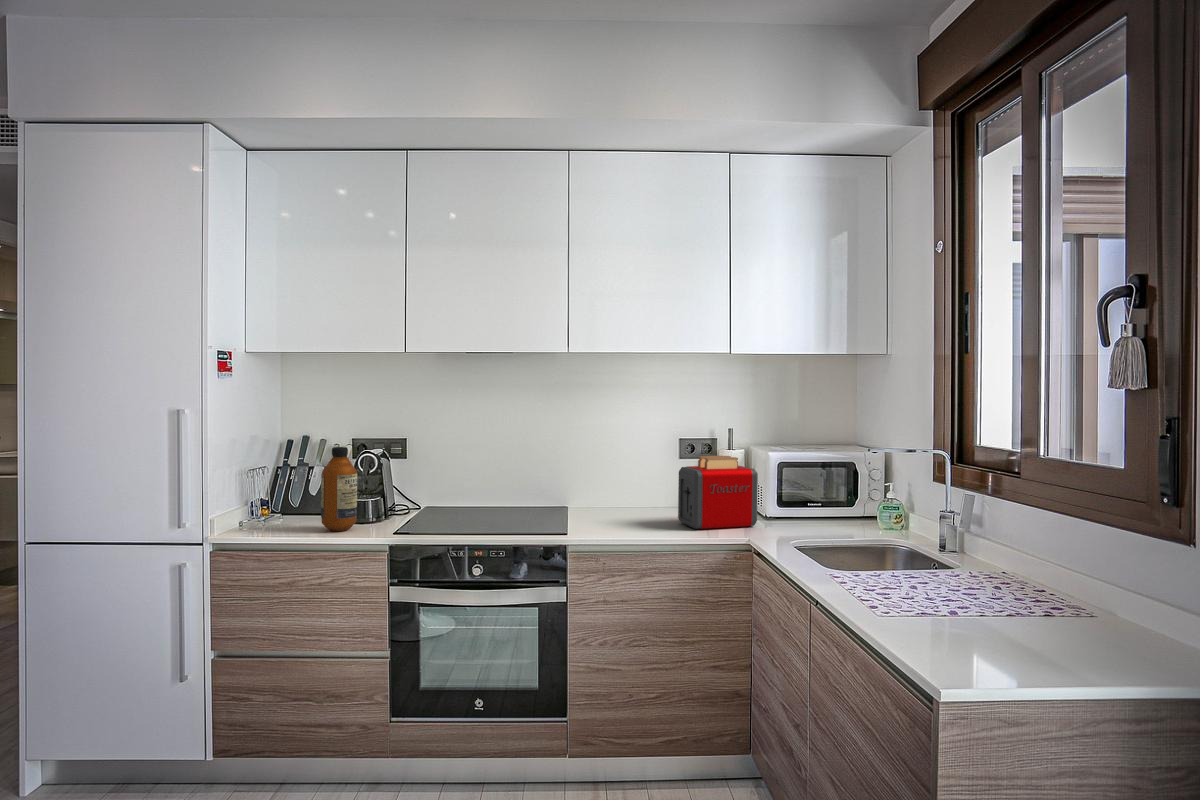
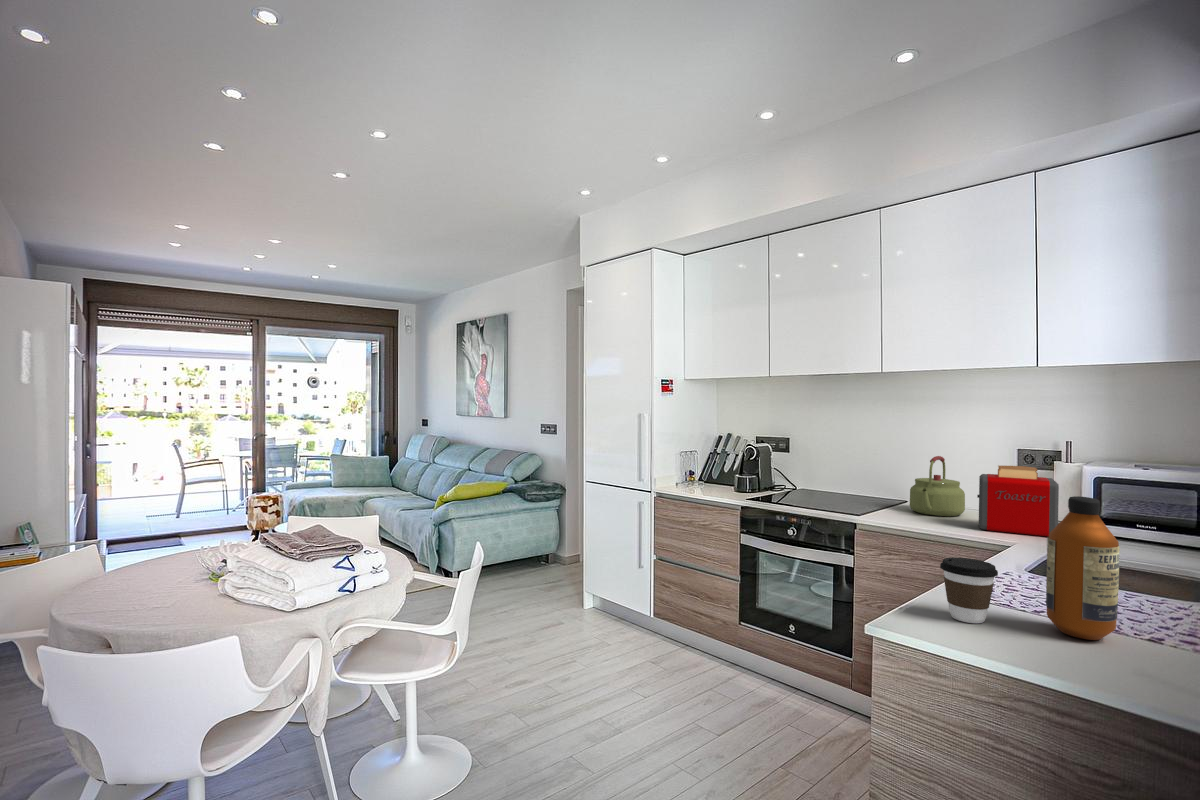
bottle: present [321,447,357,531] -> present [1046,496,1120,640]
kettle: none [589,450,646,519] -> present [910,456,965,516]
coffee cup: none [931,580,997,659] -> present [940,558,998,623]

